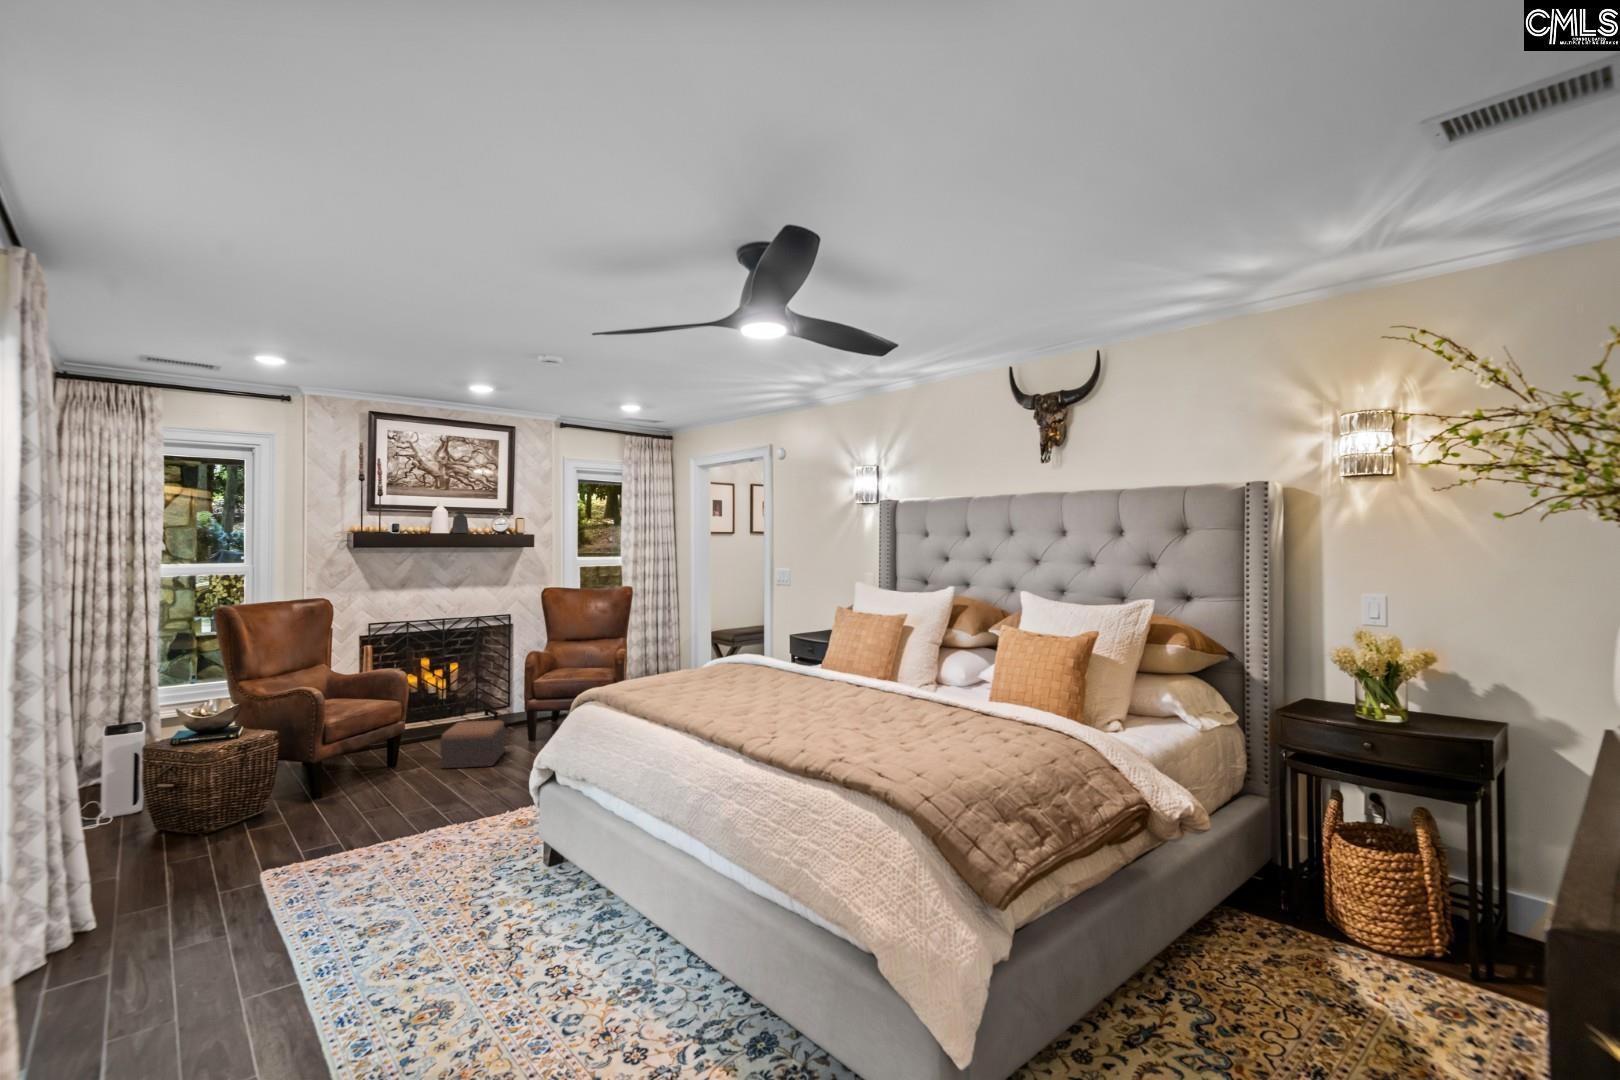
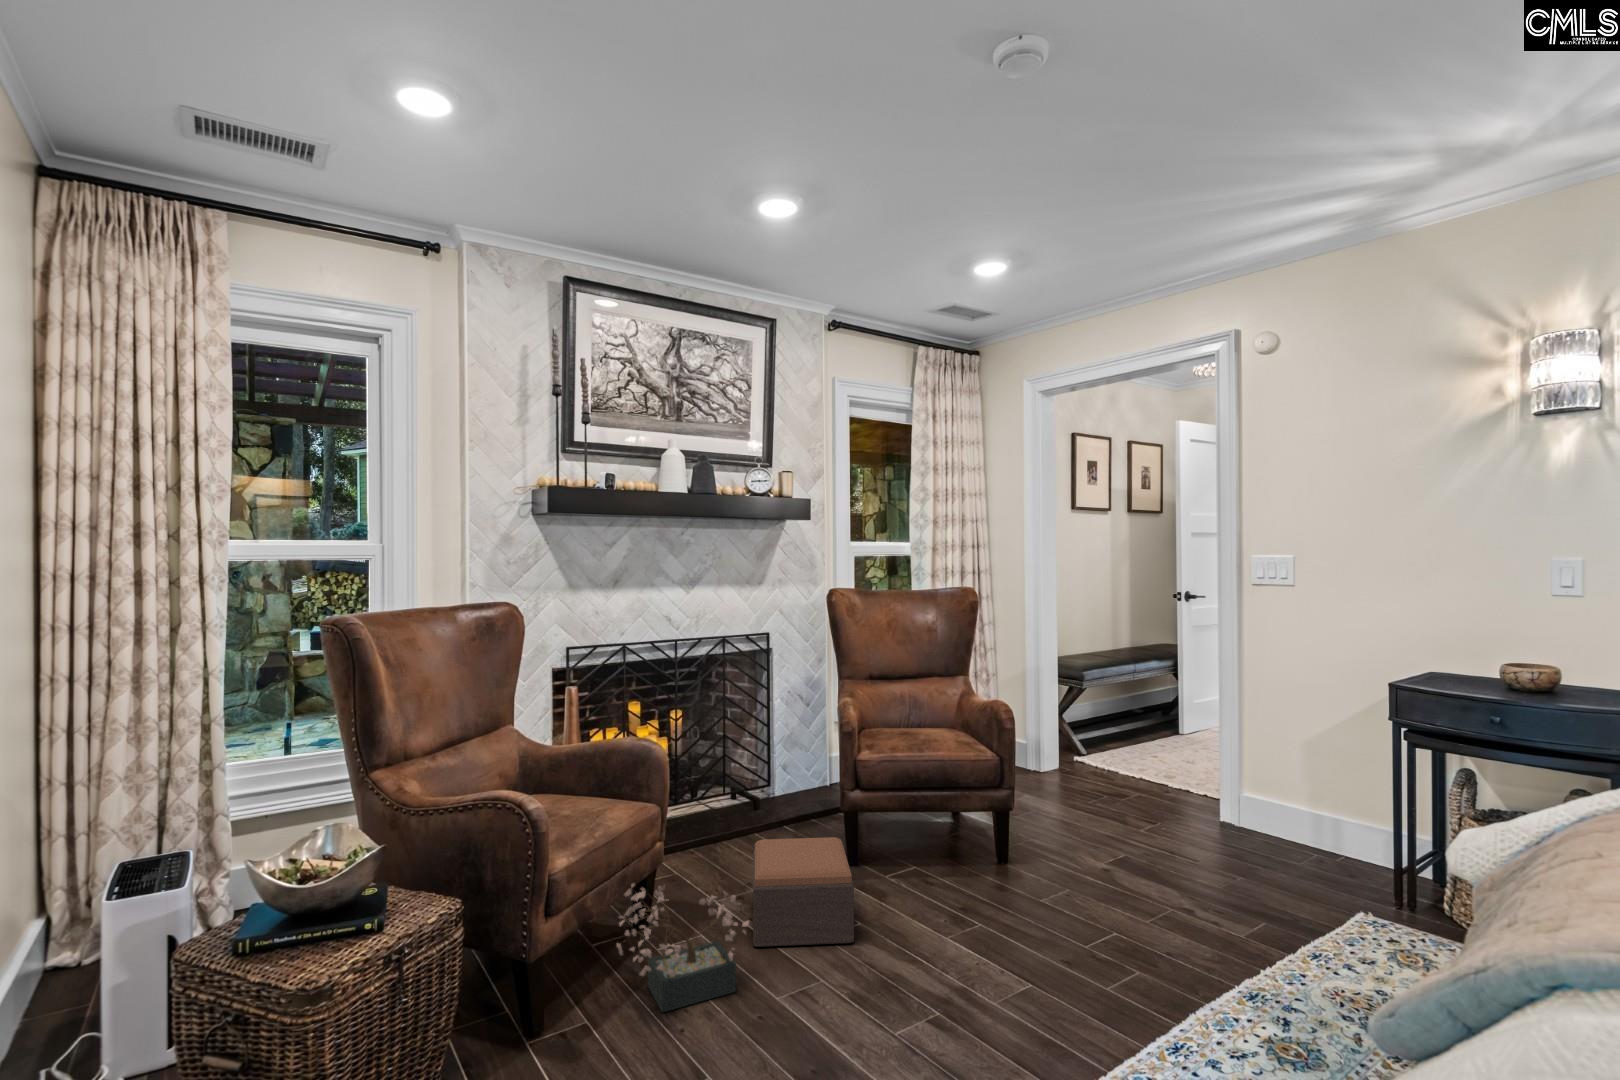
decorative plant: none [358,732,430,788] -> present [617,883,749,1012]

